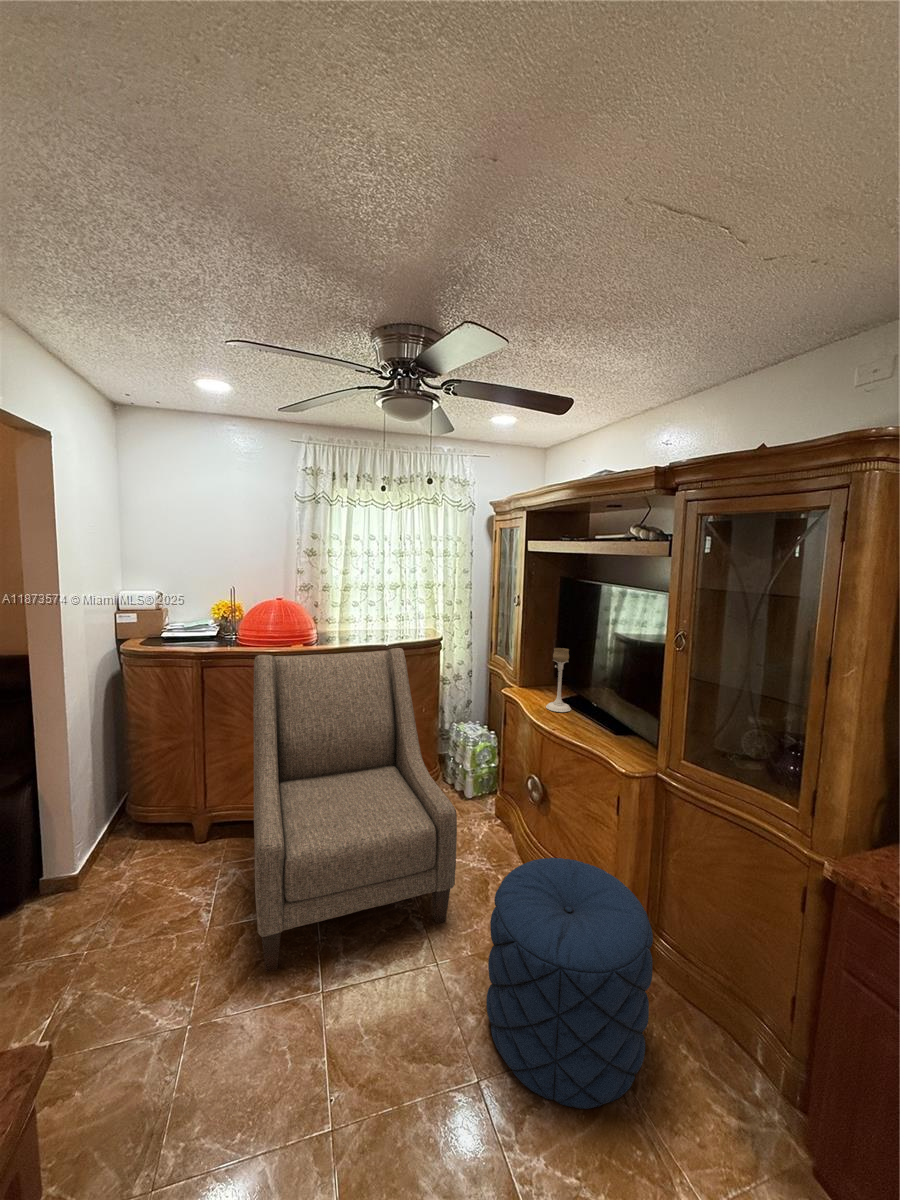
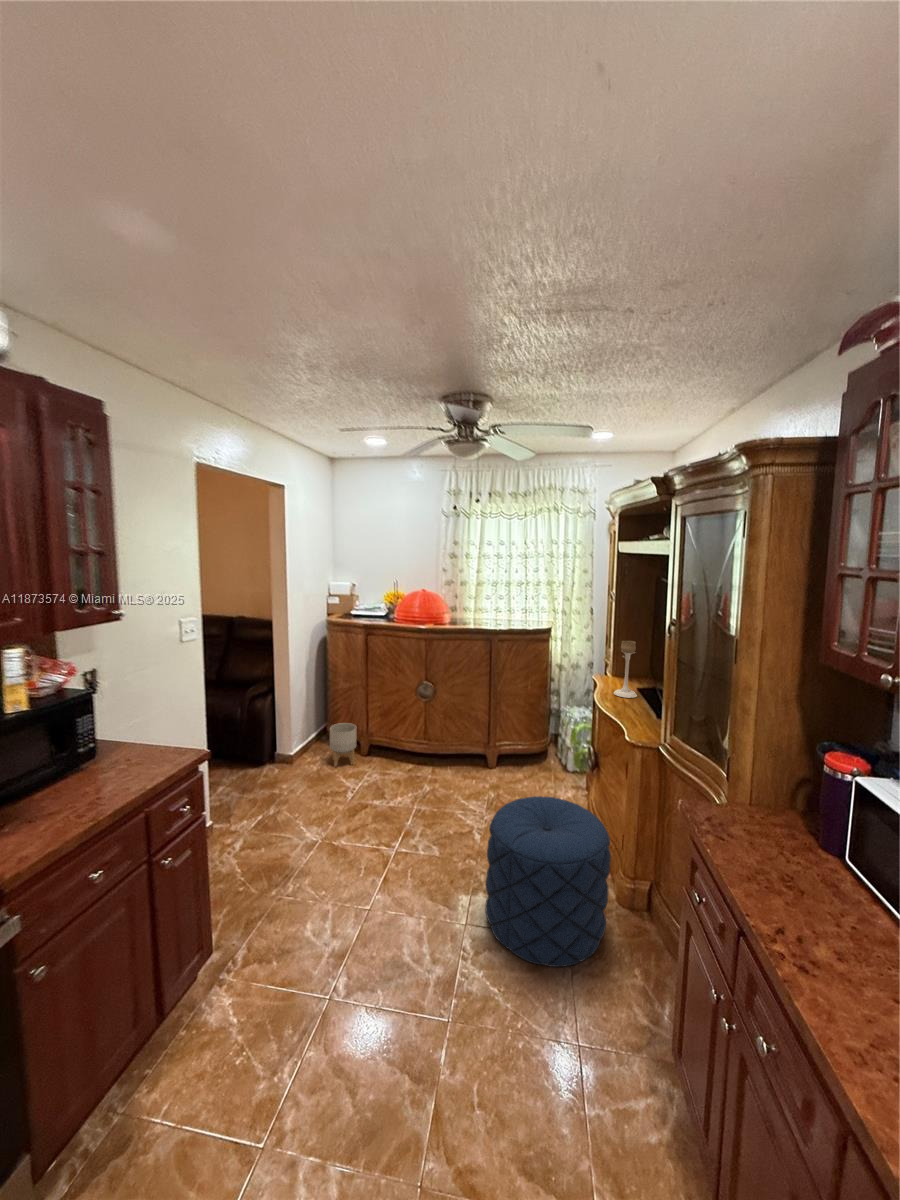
chair: present [253,648,457,972] -> none [365,628,506,841]
planter: none [147,800,192,873] -> present [330,723,356,767]

